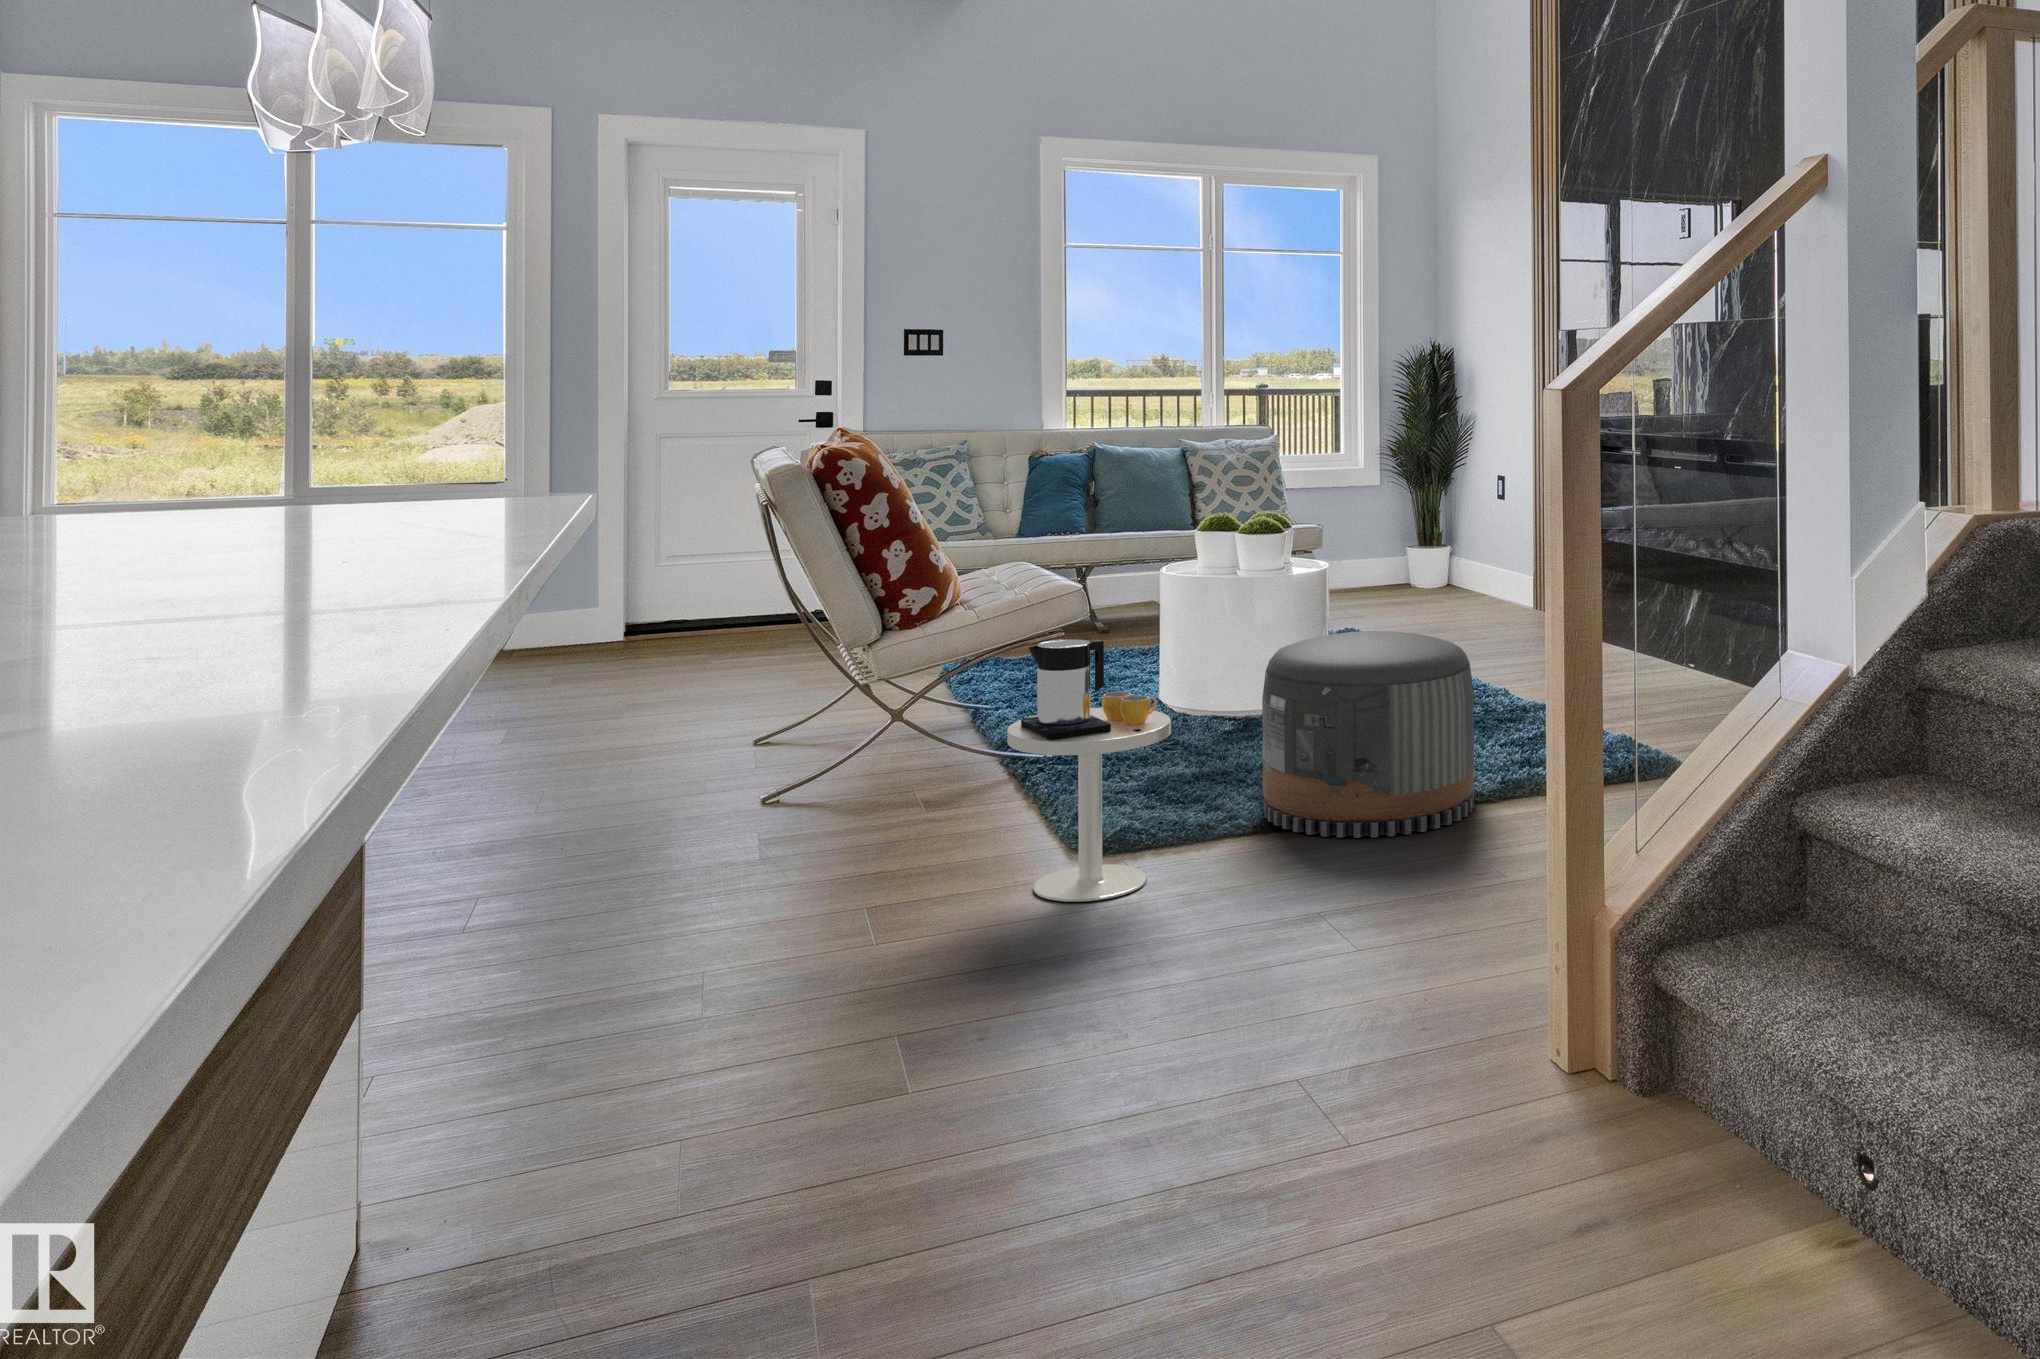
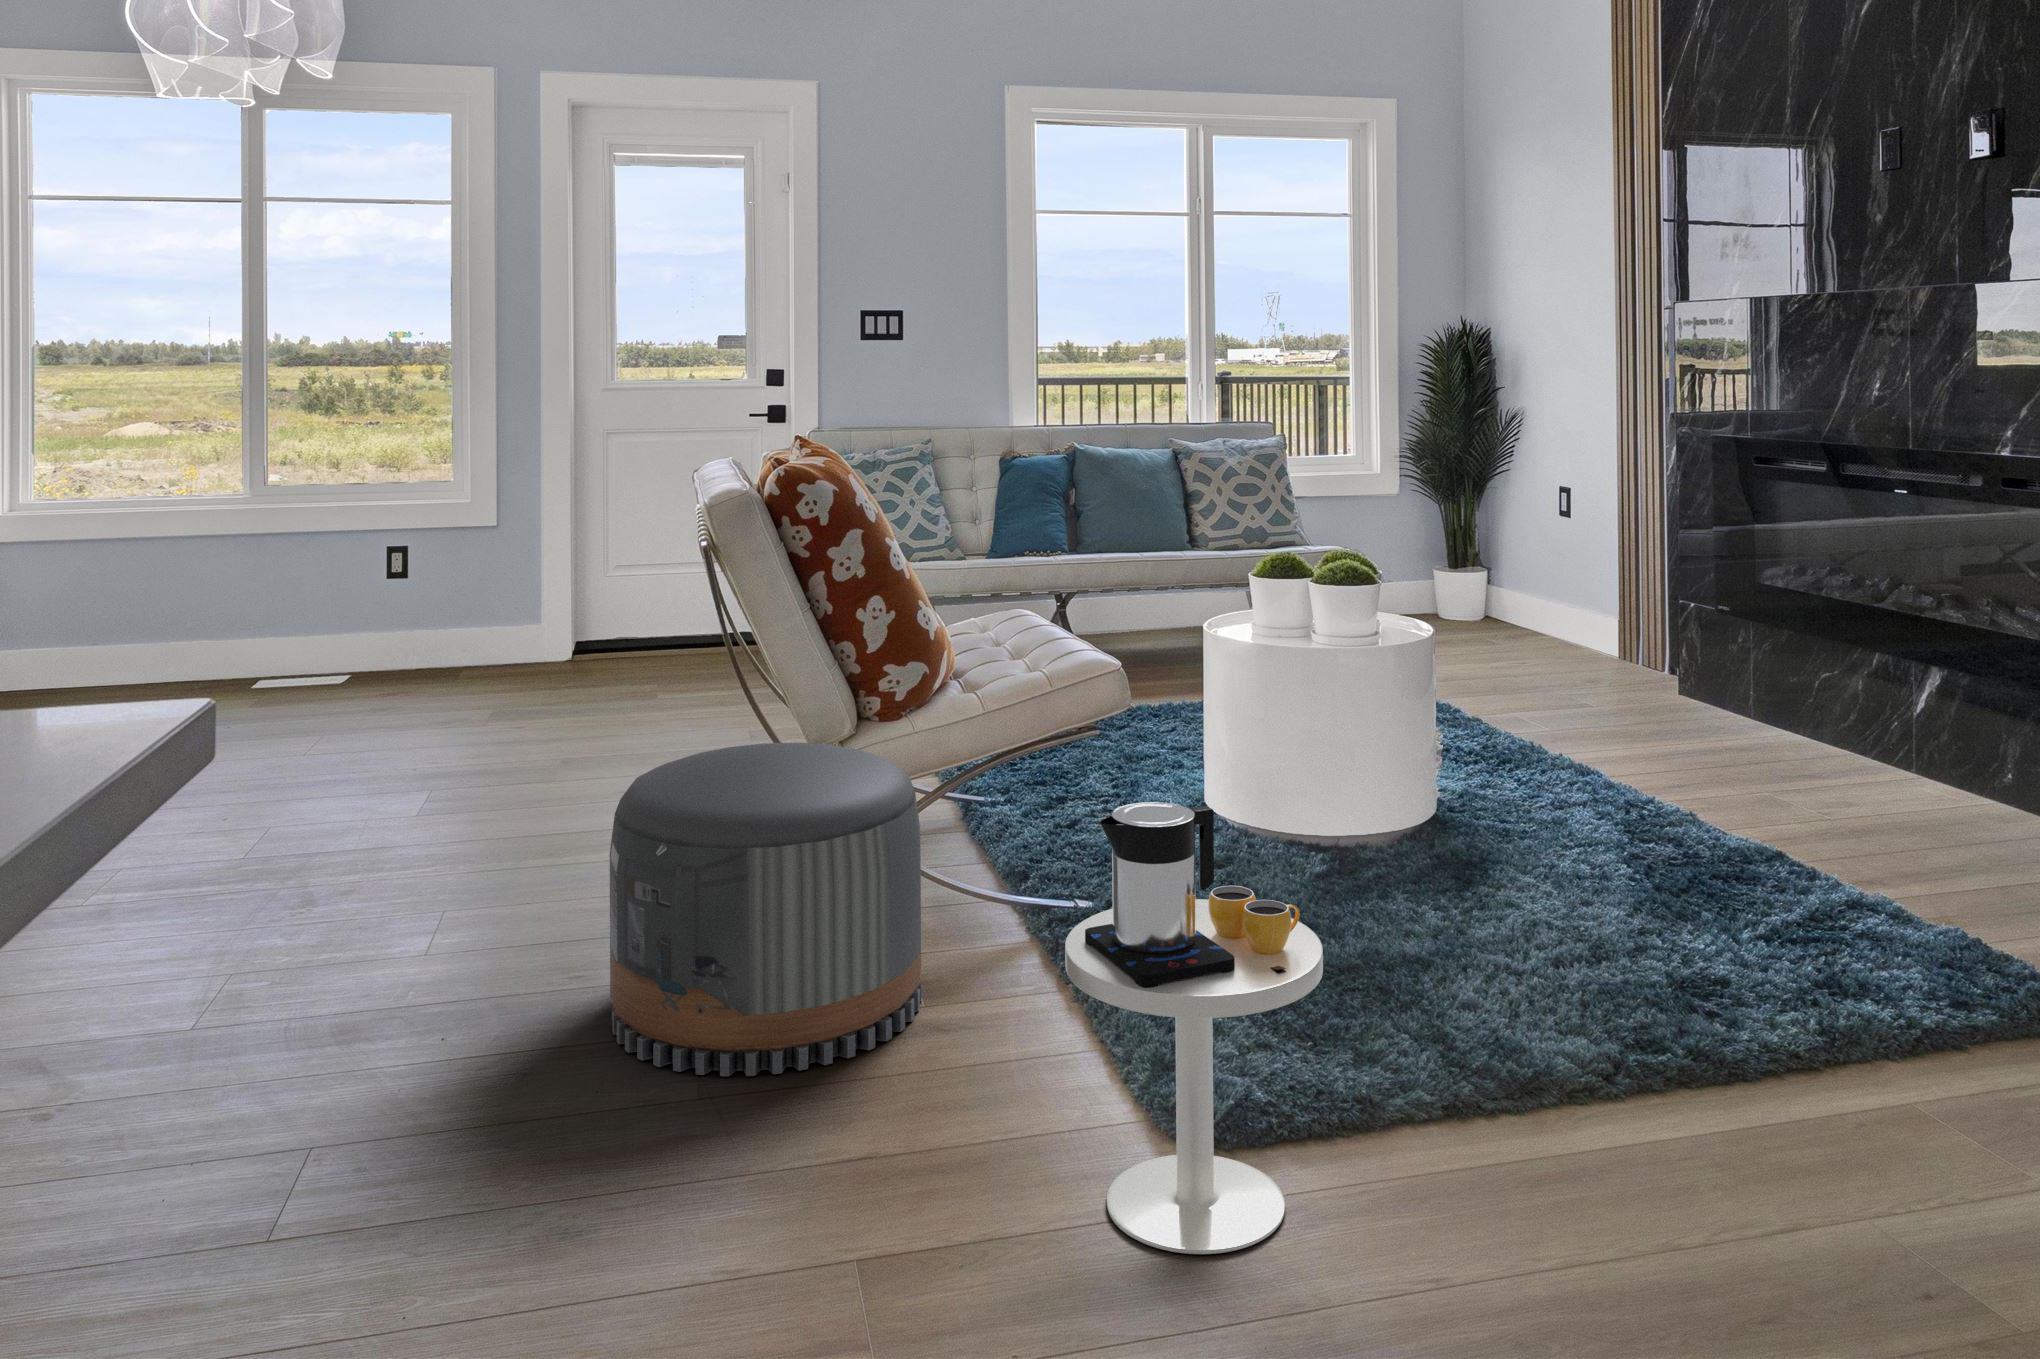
pouf: present [1262,631,1474,838] -> present [610,743,922,1076]

